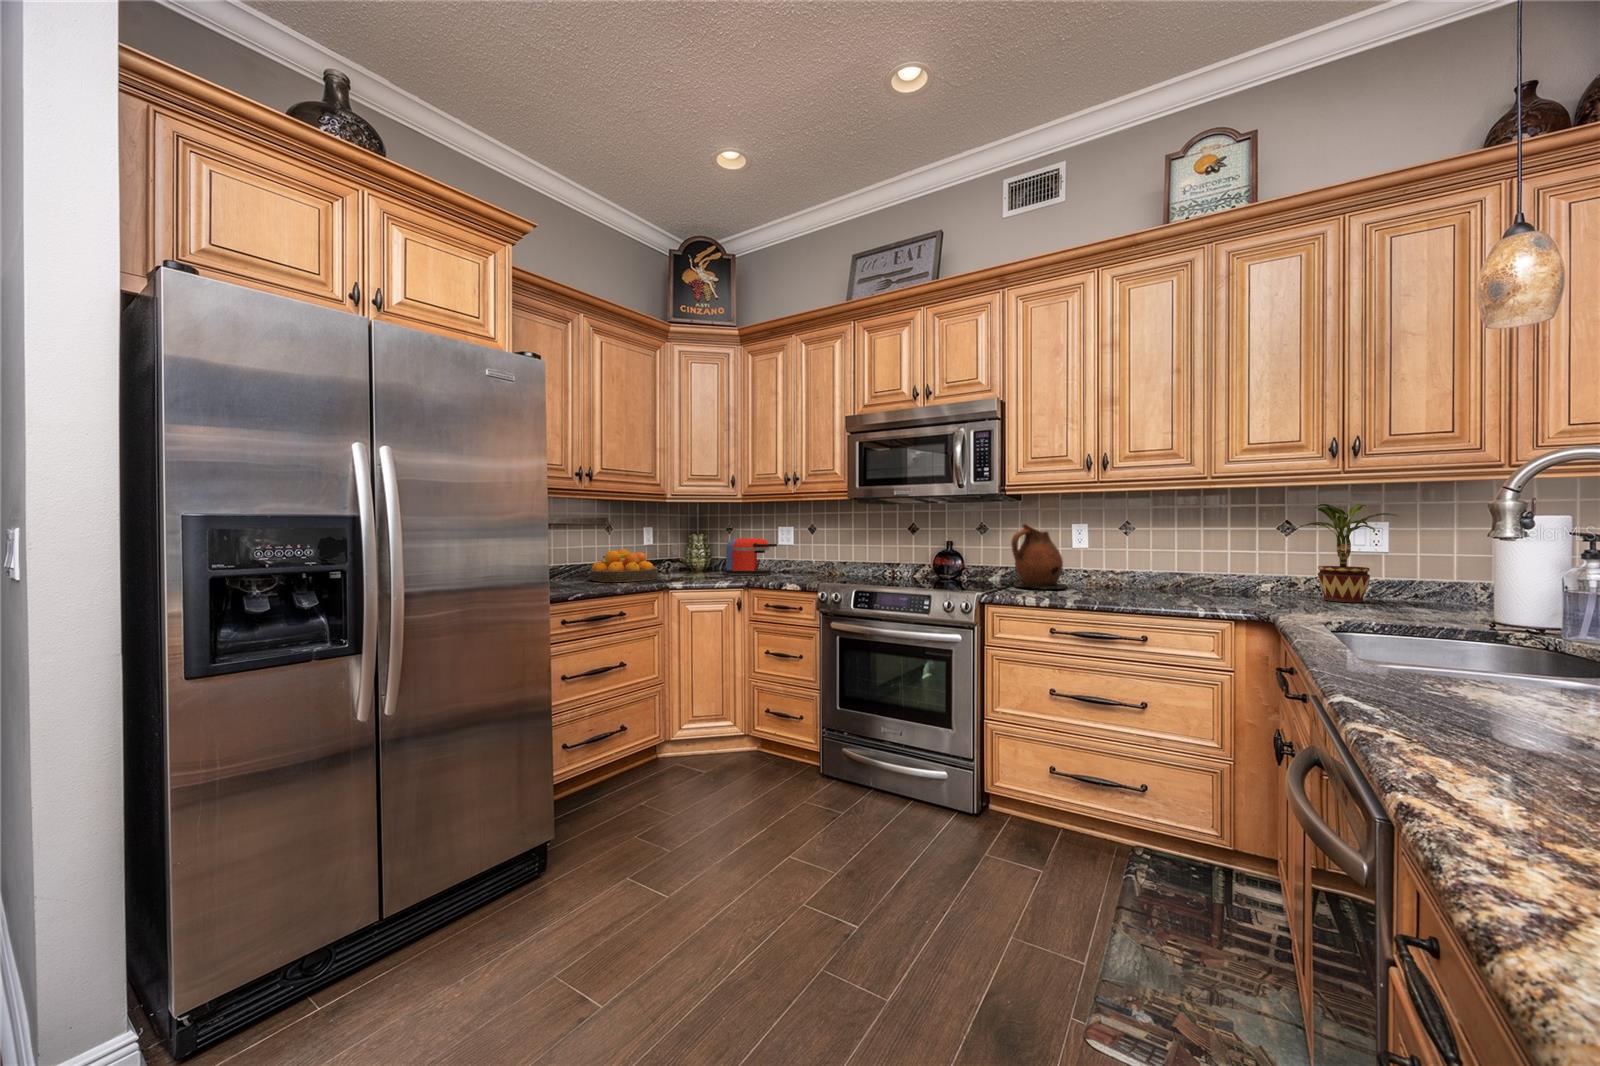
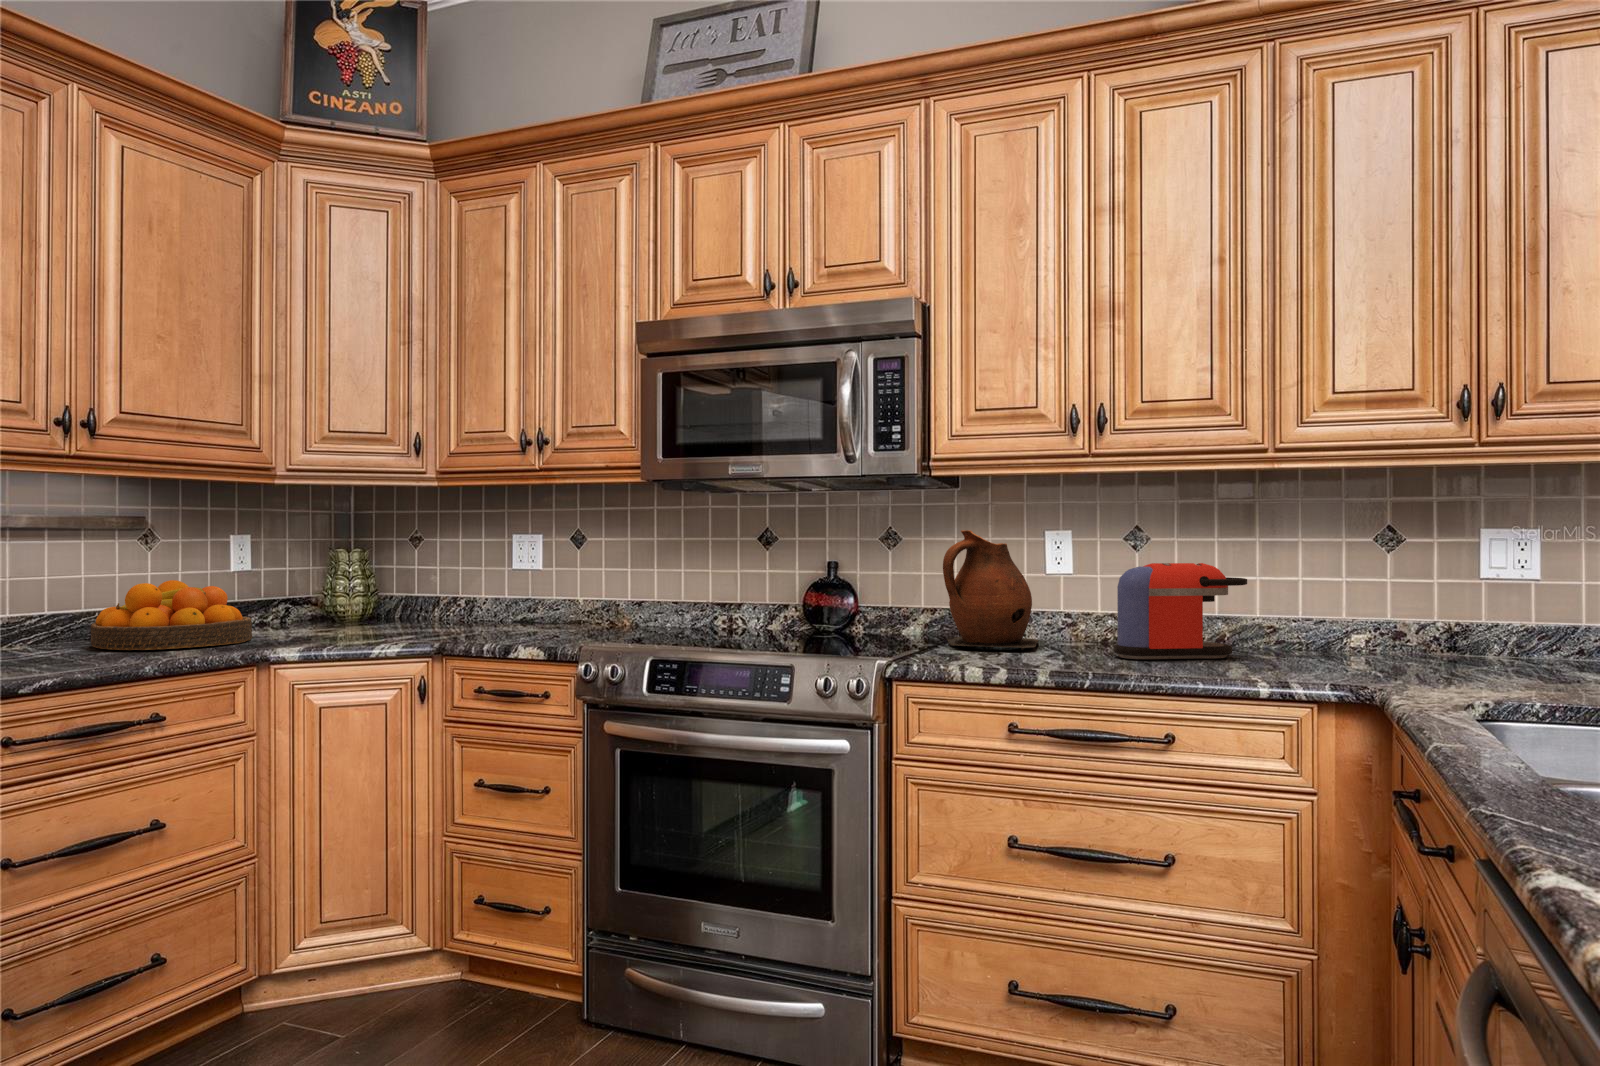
potted plant: present [1299,504,1400,602] -> none [1406,497,1561,664]
coffee maker: present [725,538,777,575] -> present [1114,563,1247,659]

